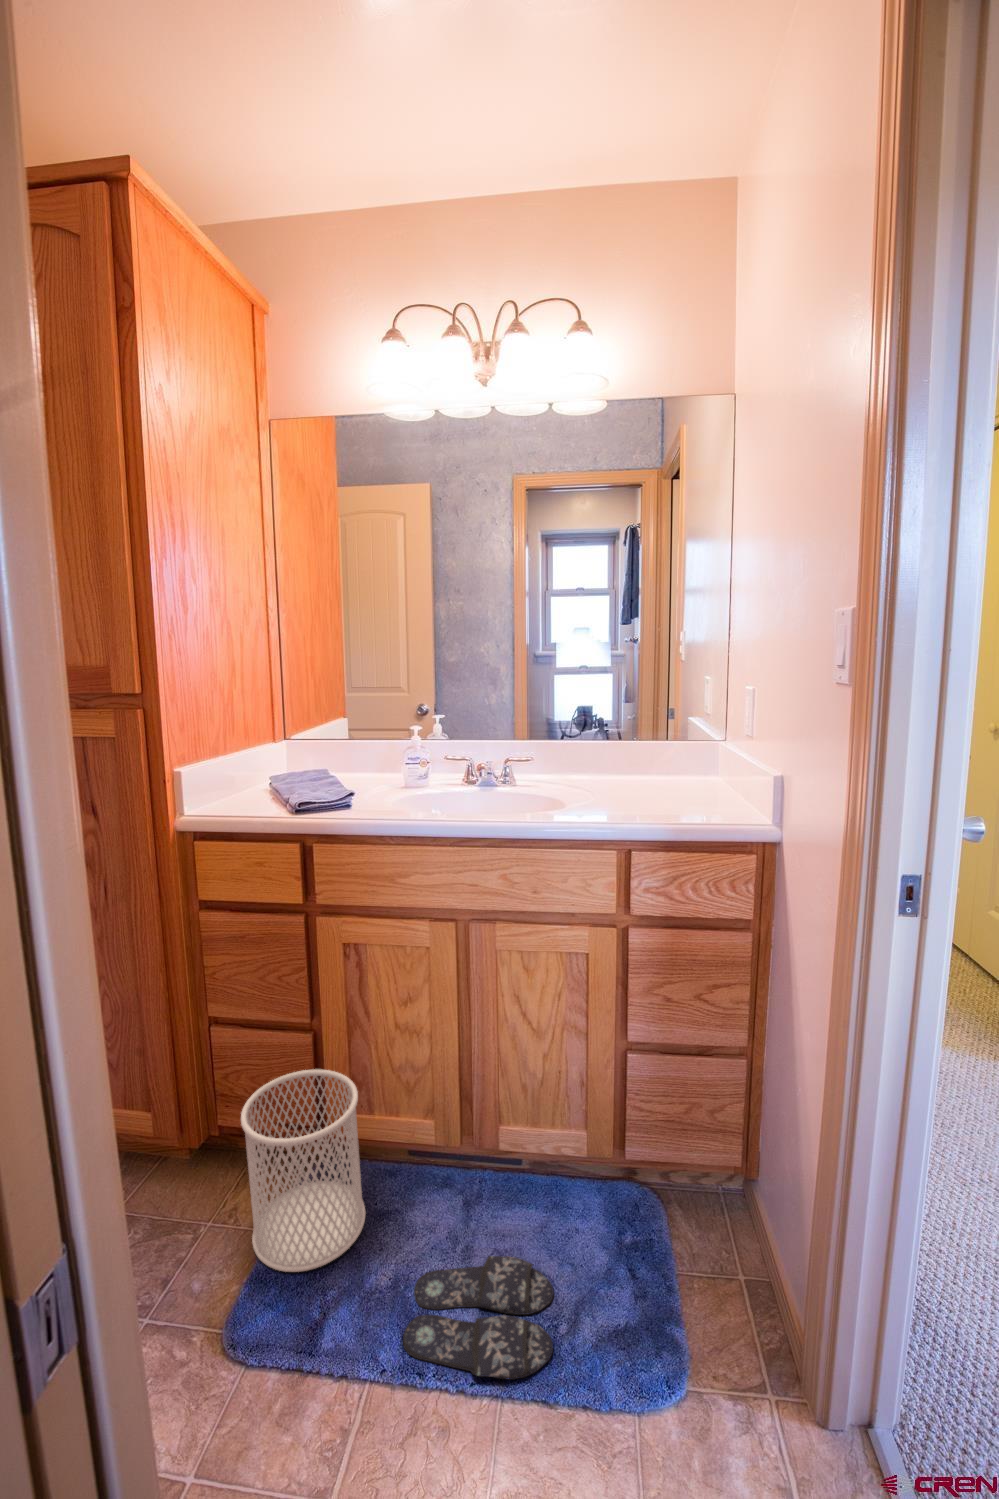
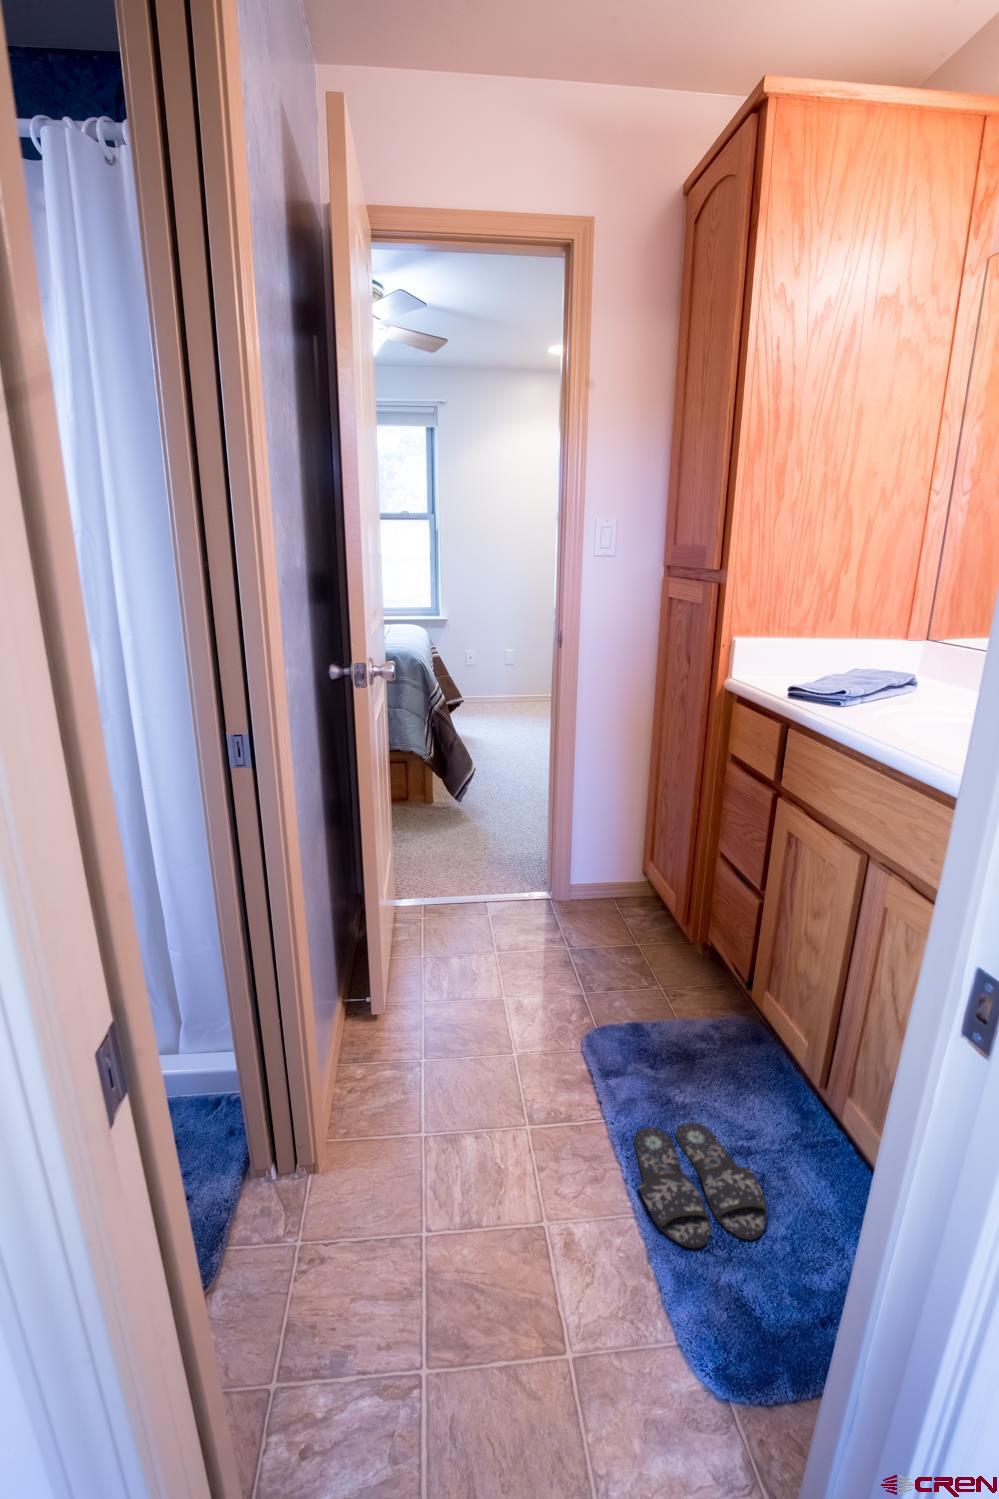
wastebasket: present [241,1069,365,1272] -> none [648,913,756,1069]

